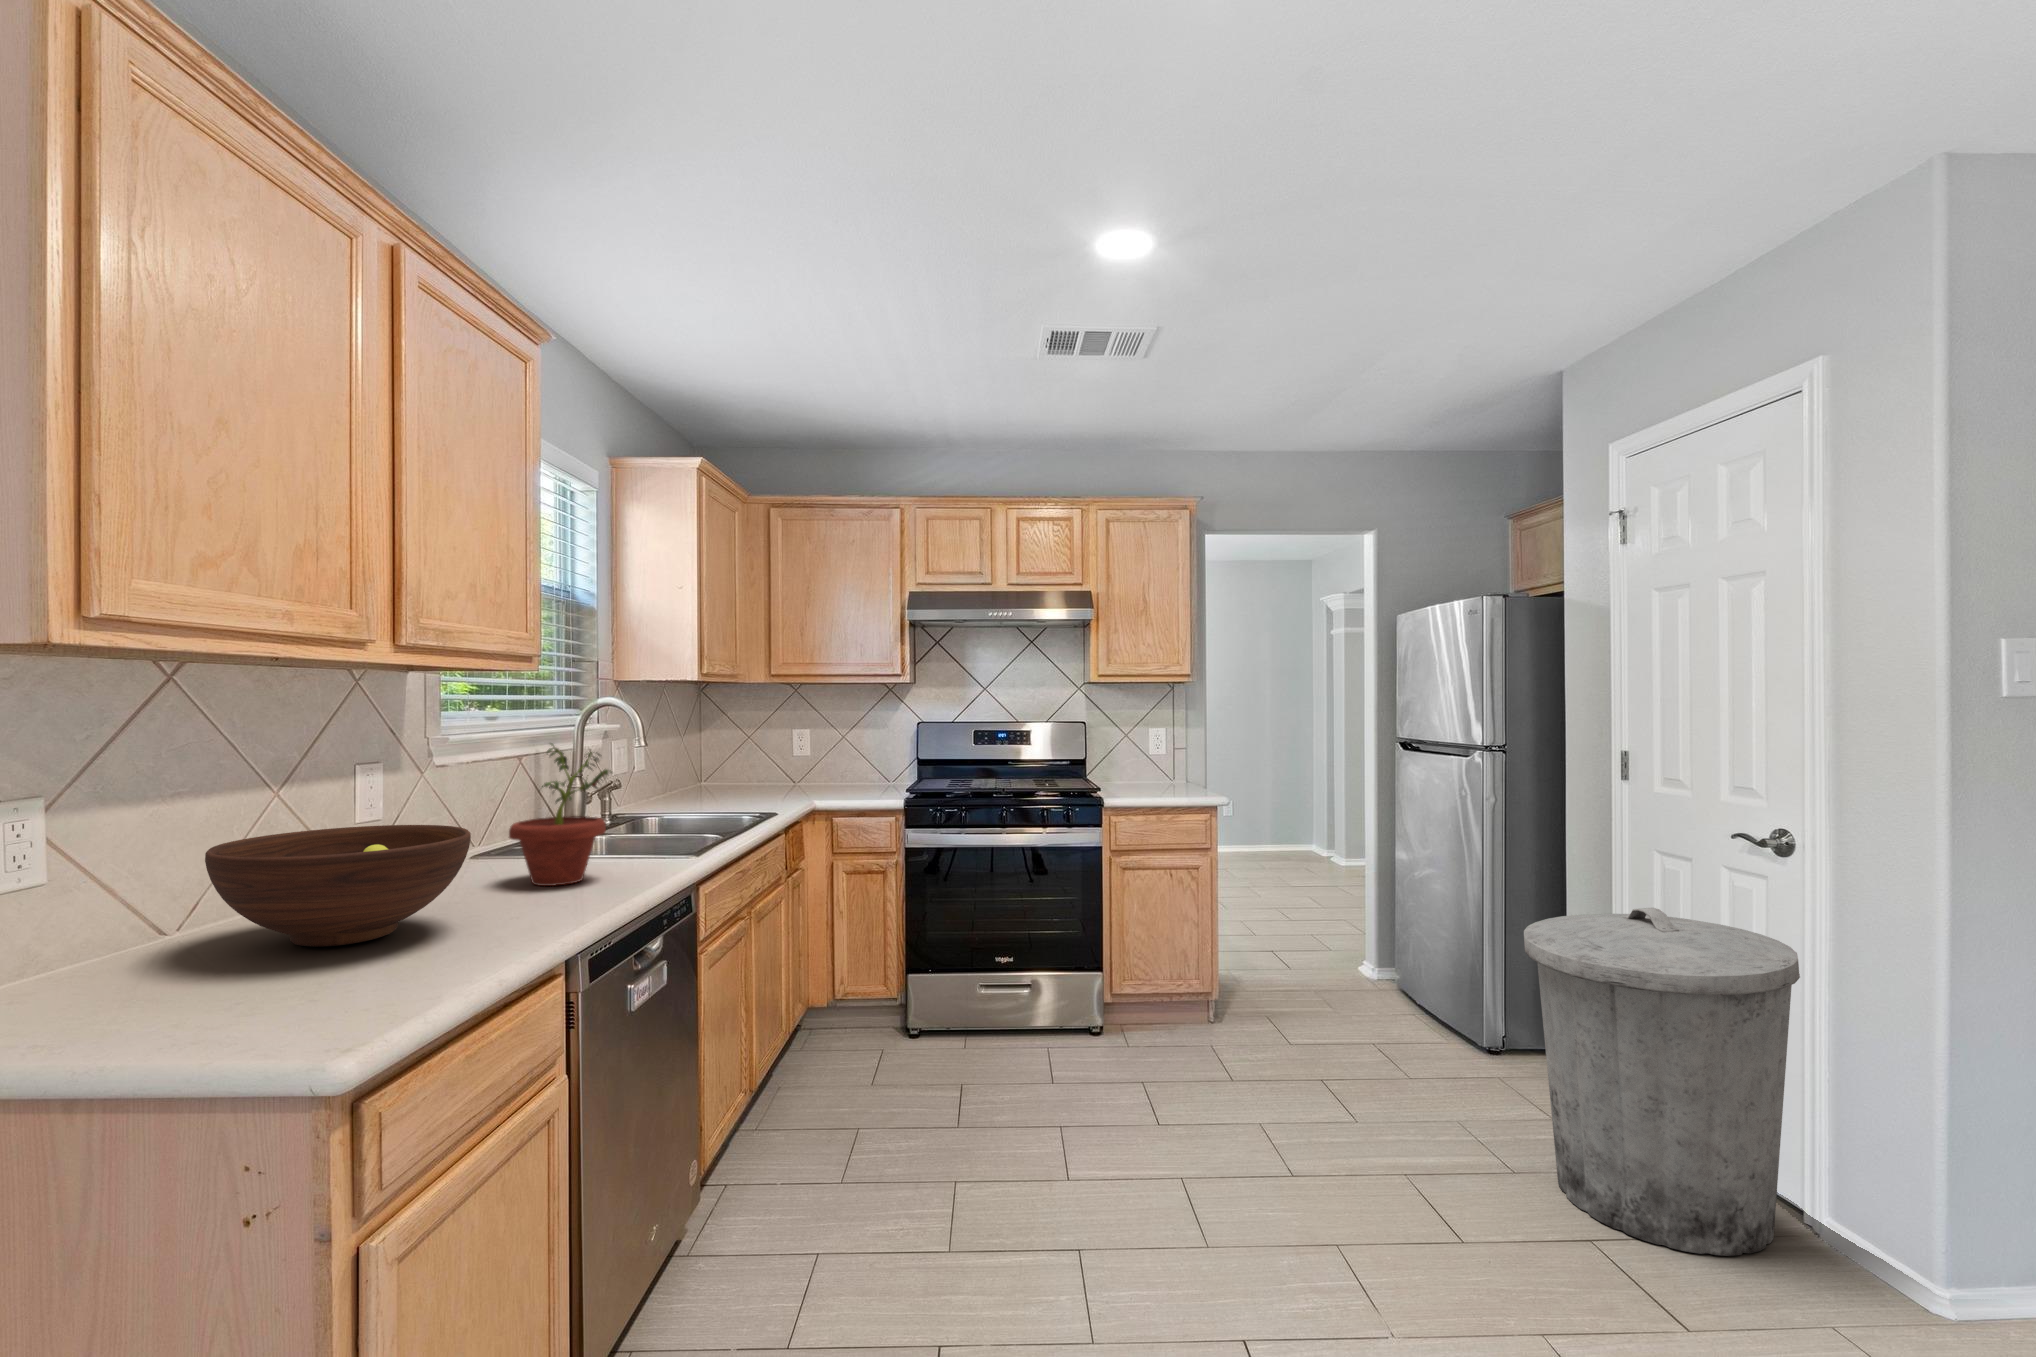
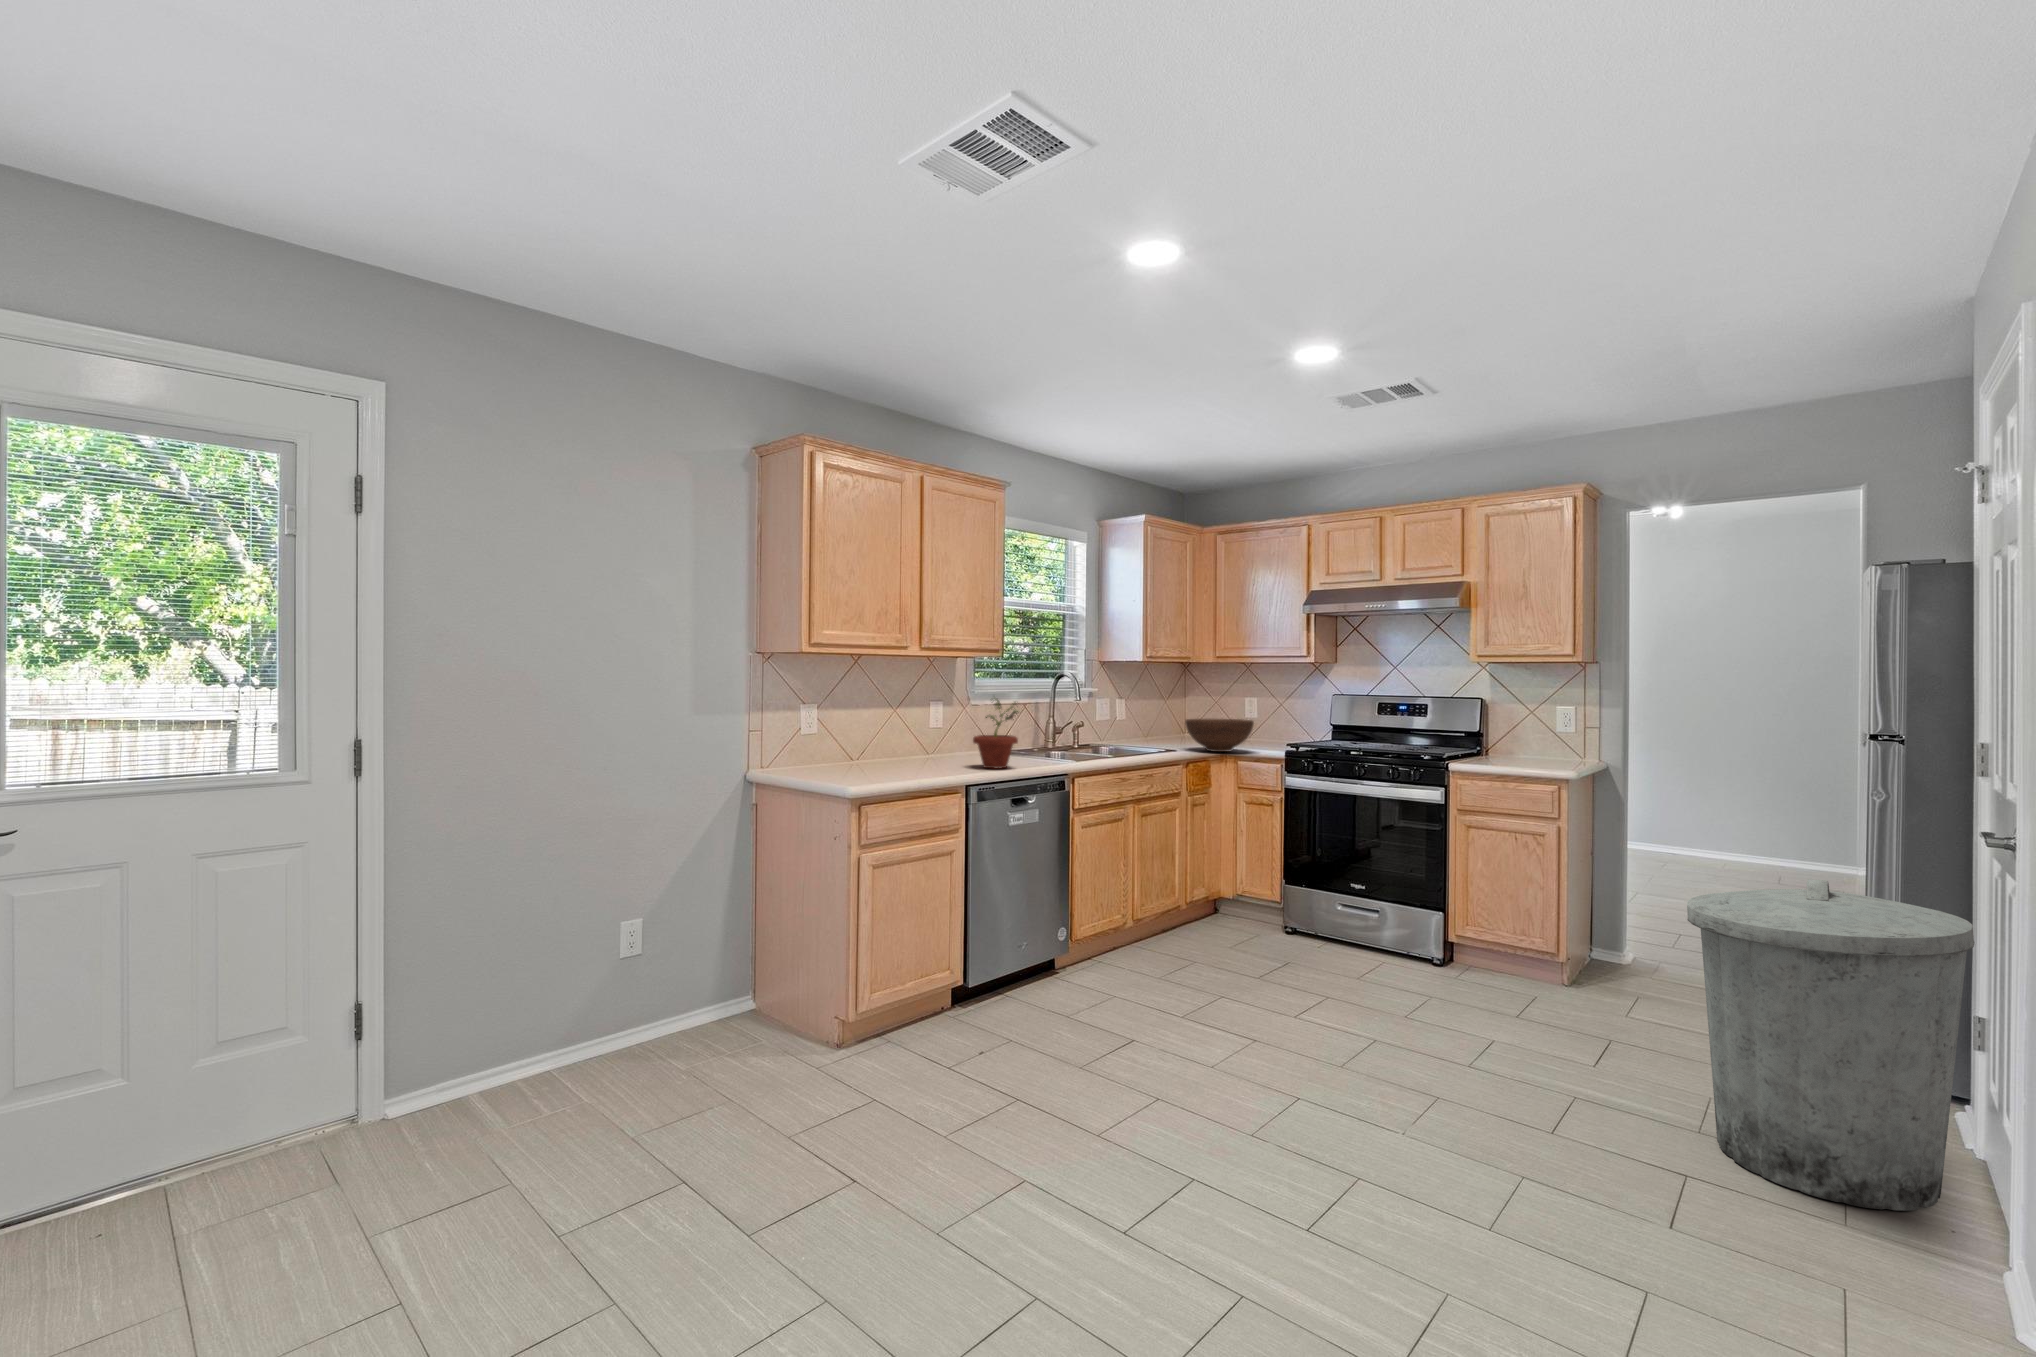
fruit bowl: present [205,825,471,947] -> present [1185,719,1254,752]

